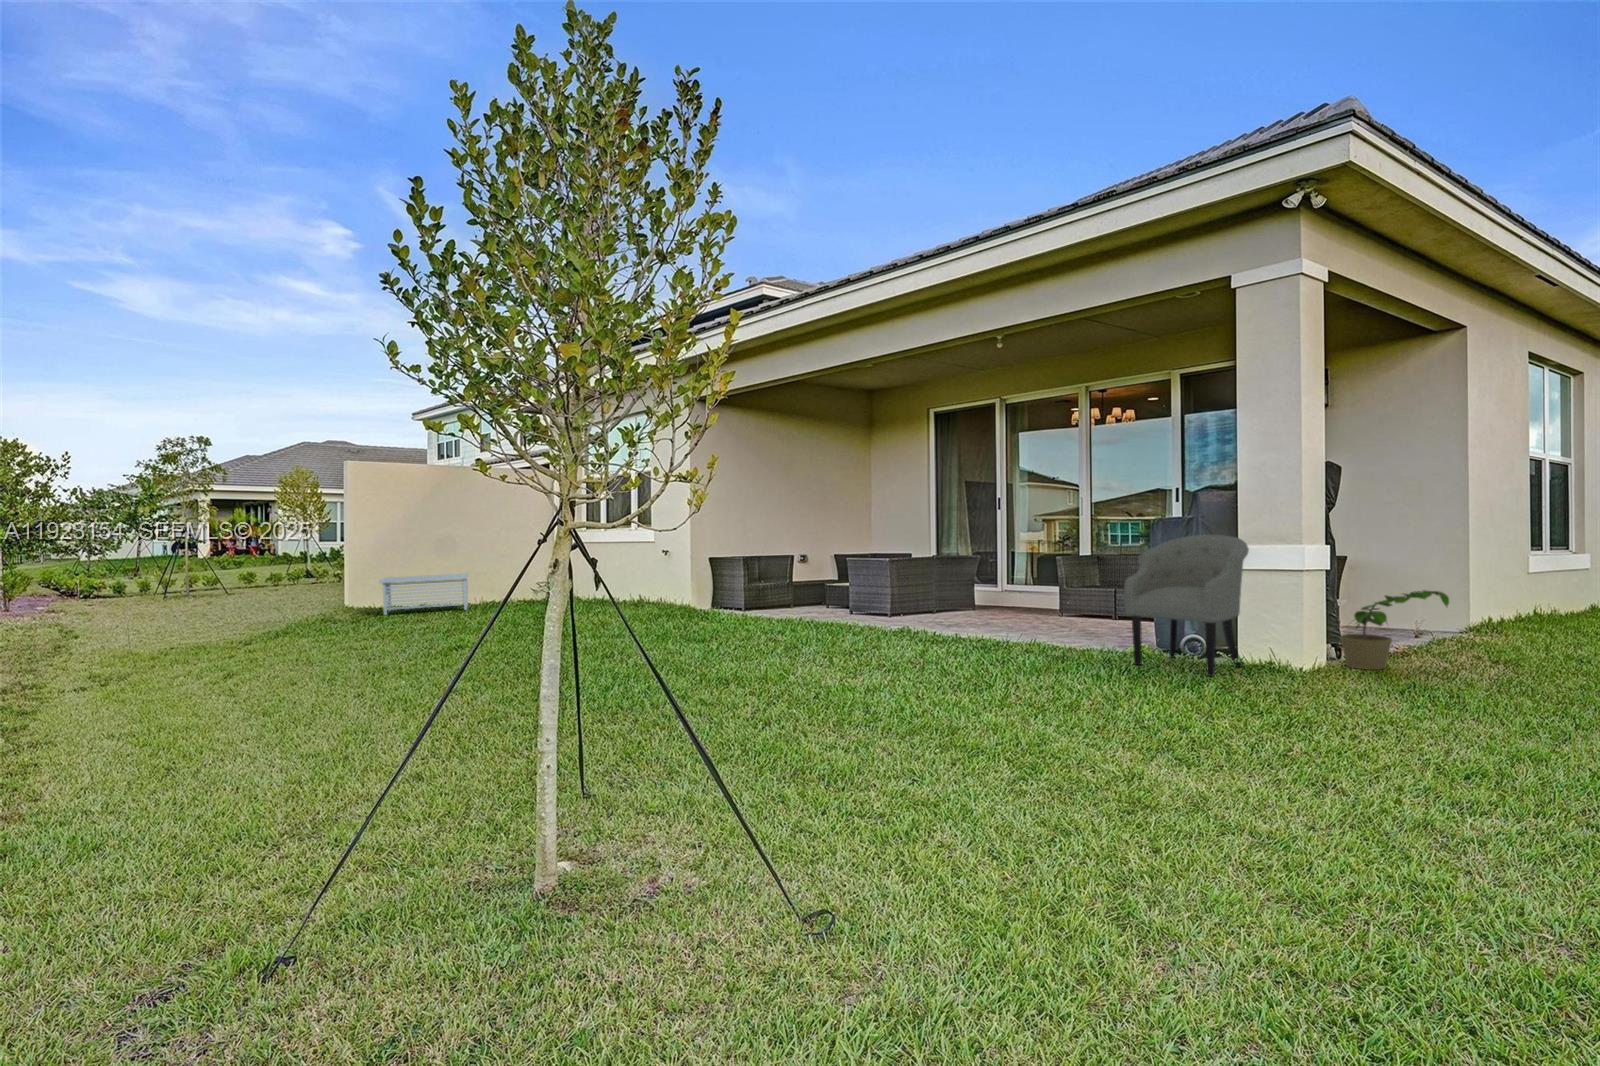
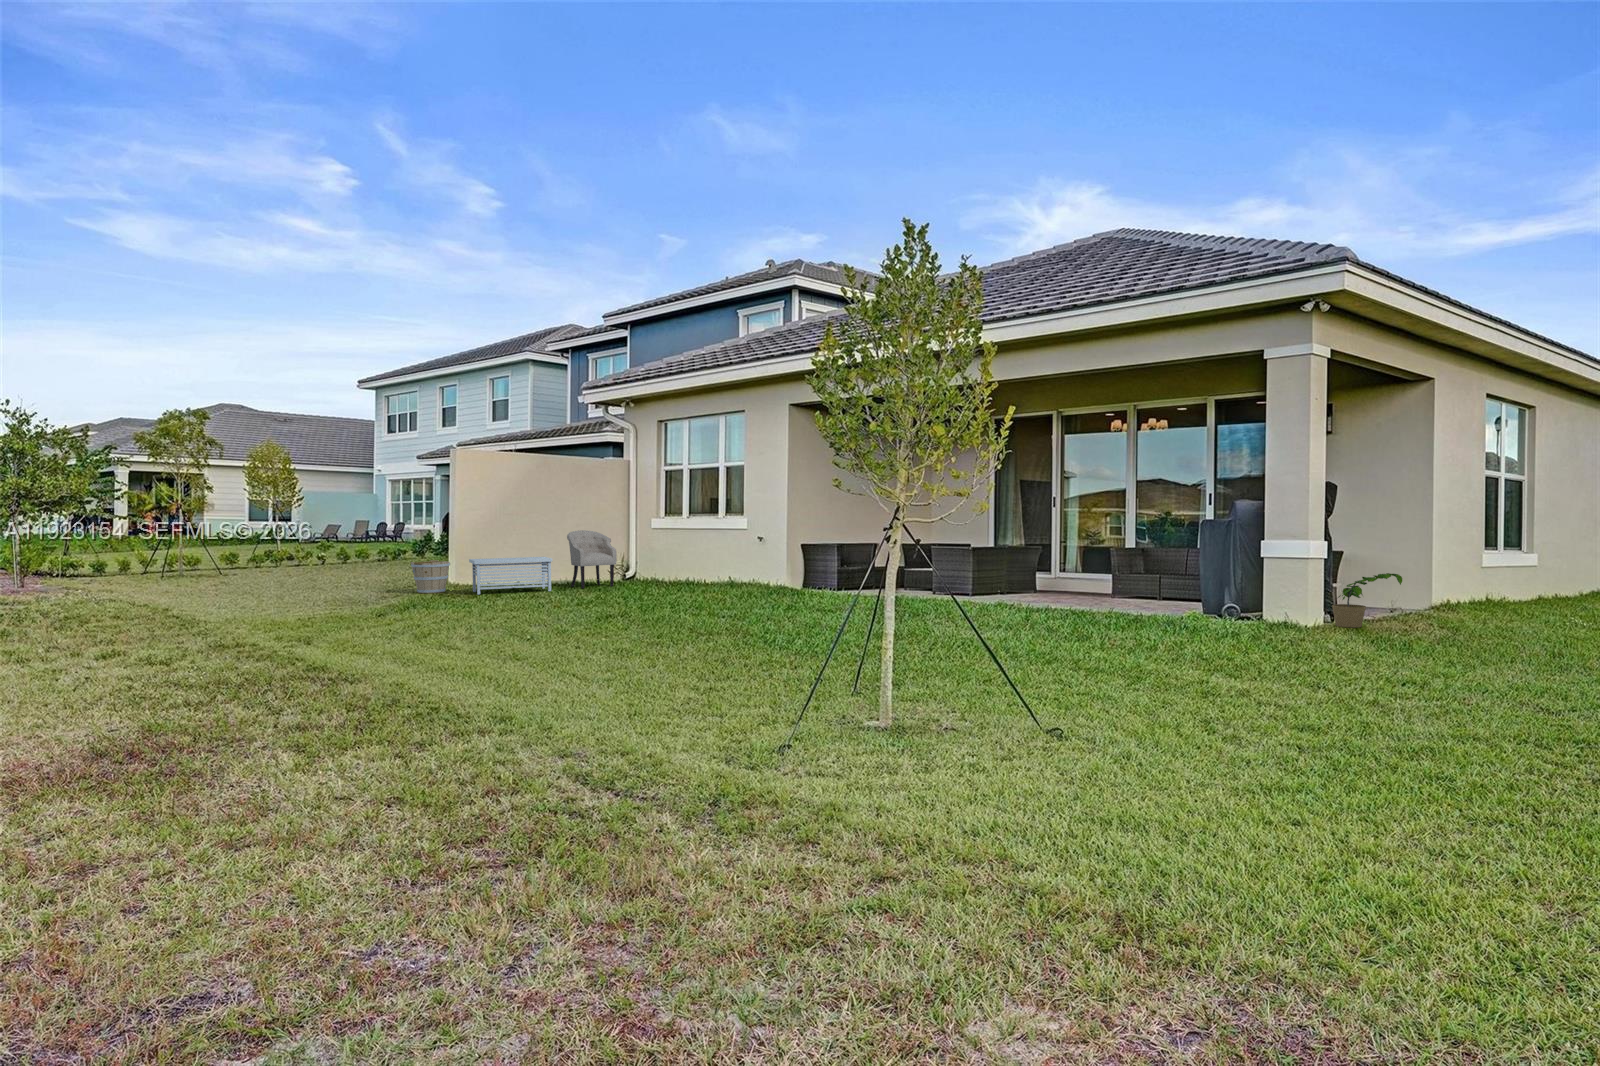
chair: present [1124,535,1249,676] -> present [567,530,617,588]
wooden bucket: none [324,579,368,614] -> present [411,560,450,593]

